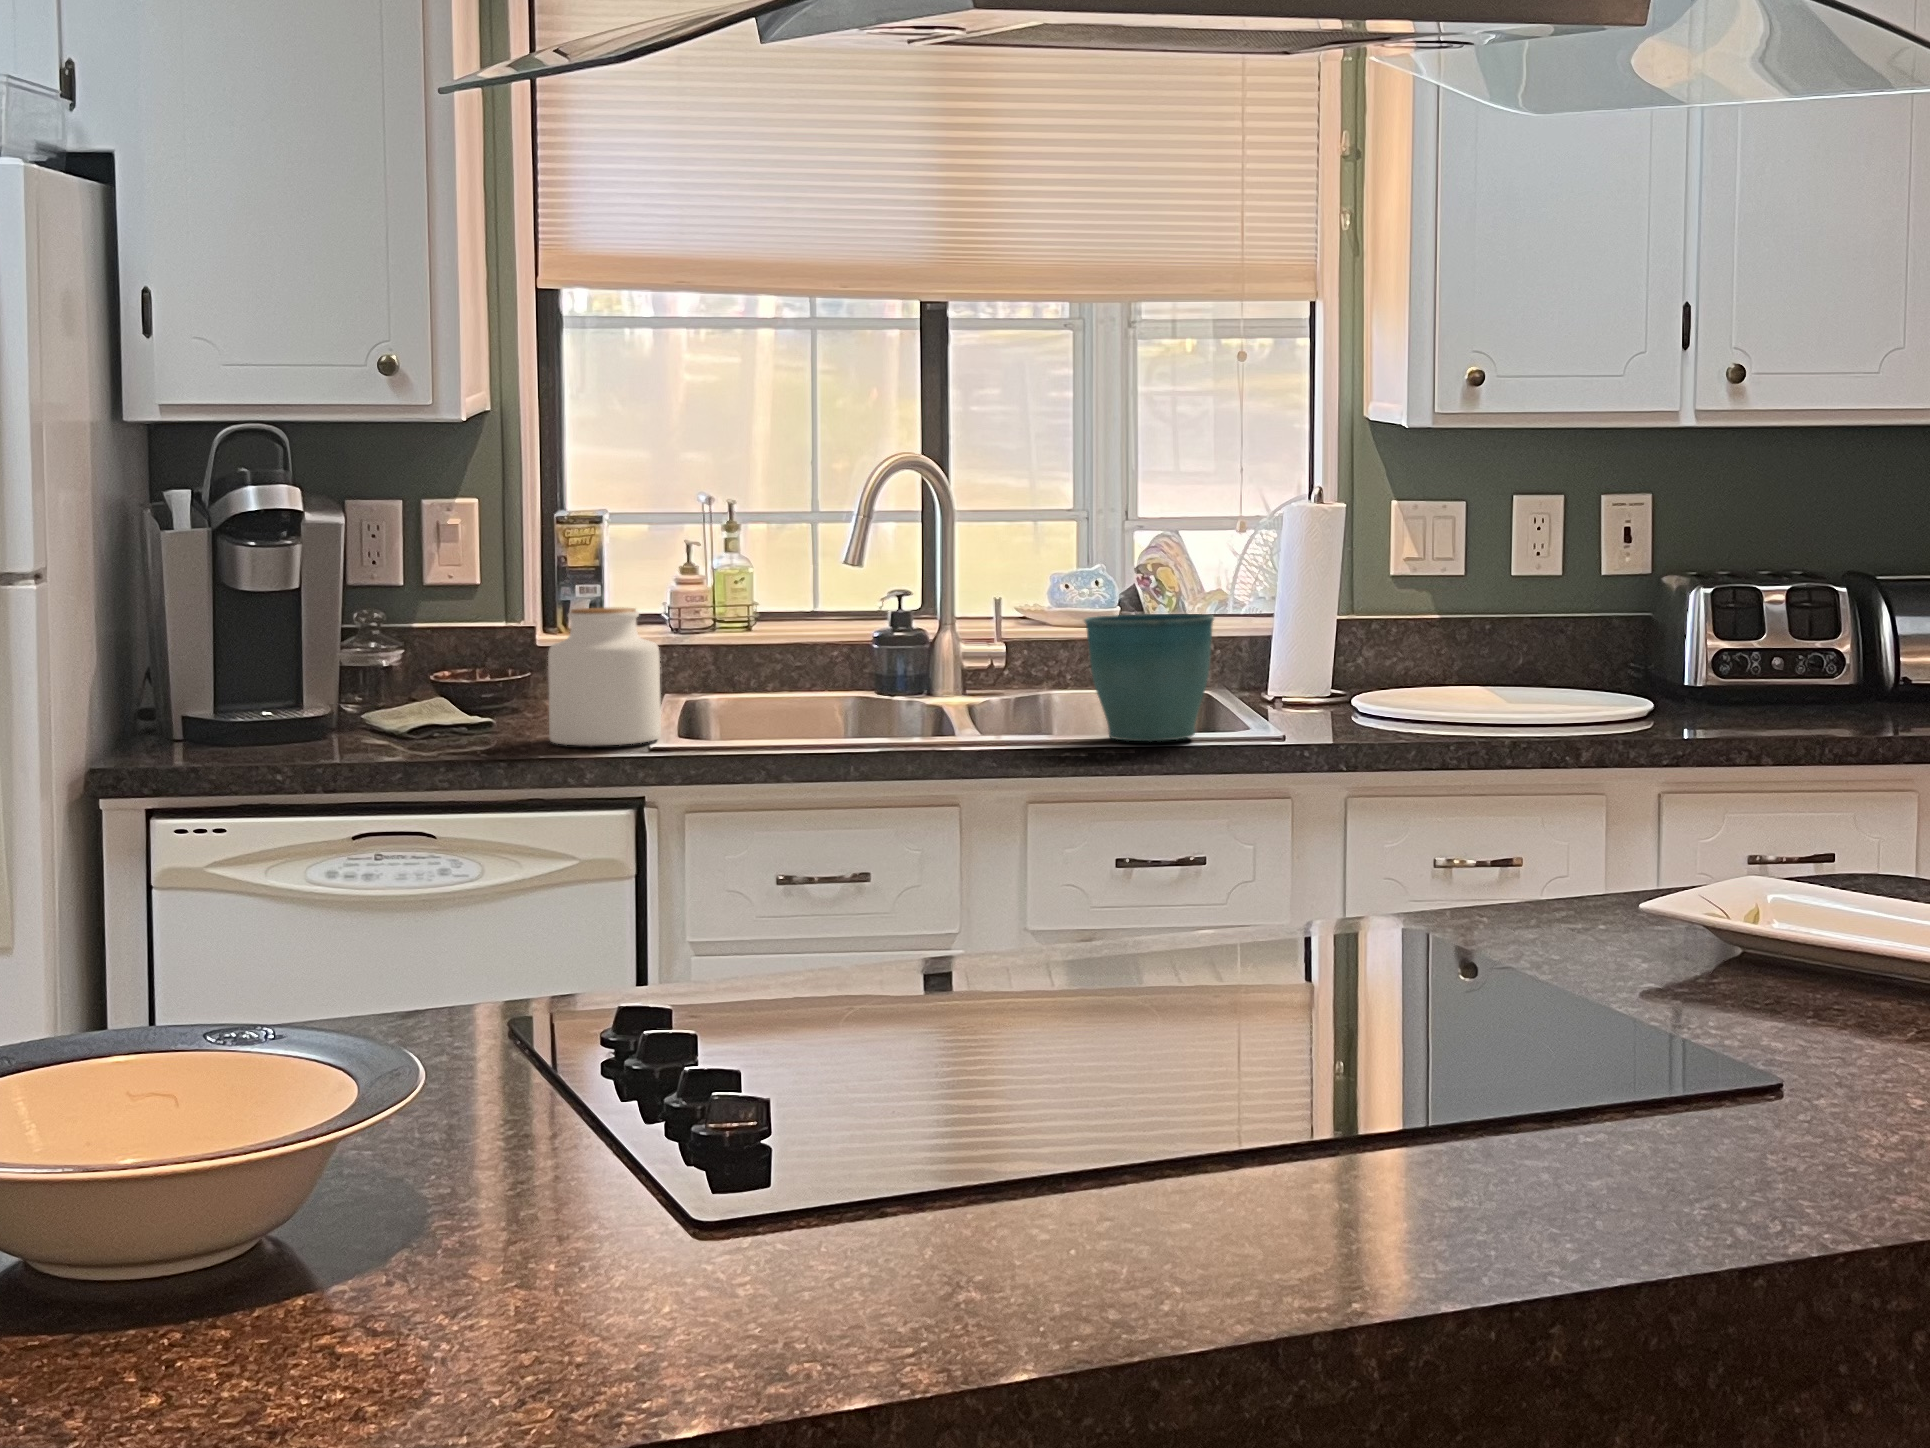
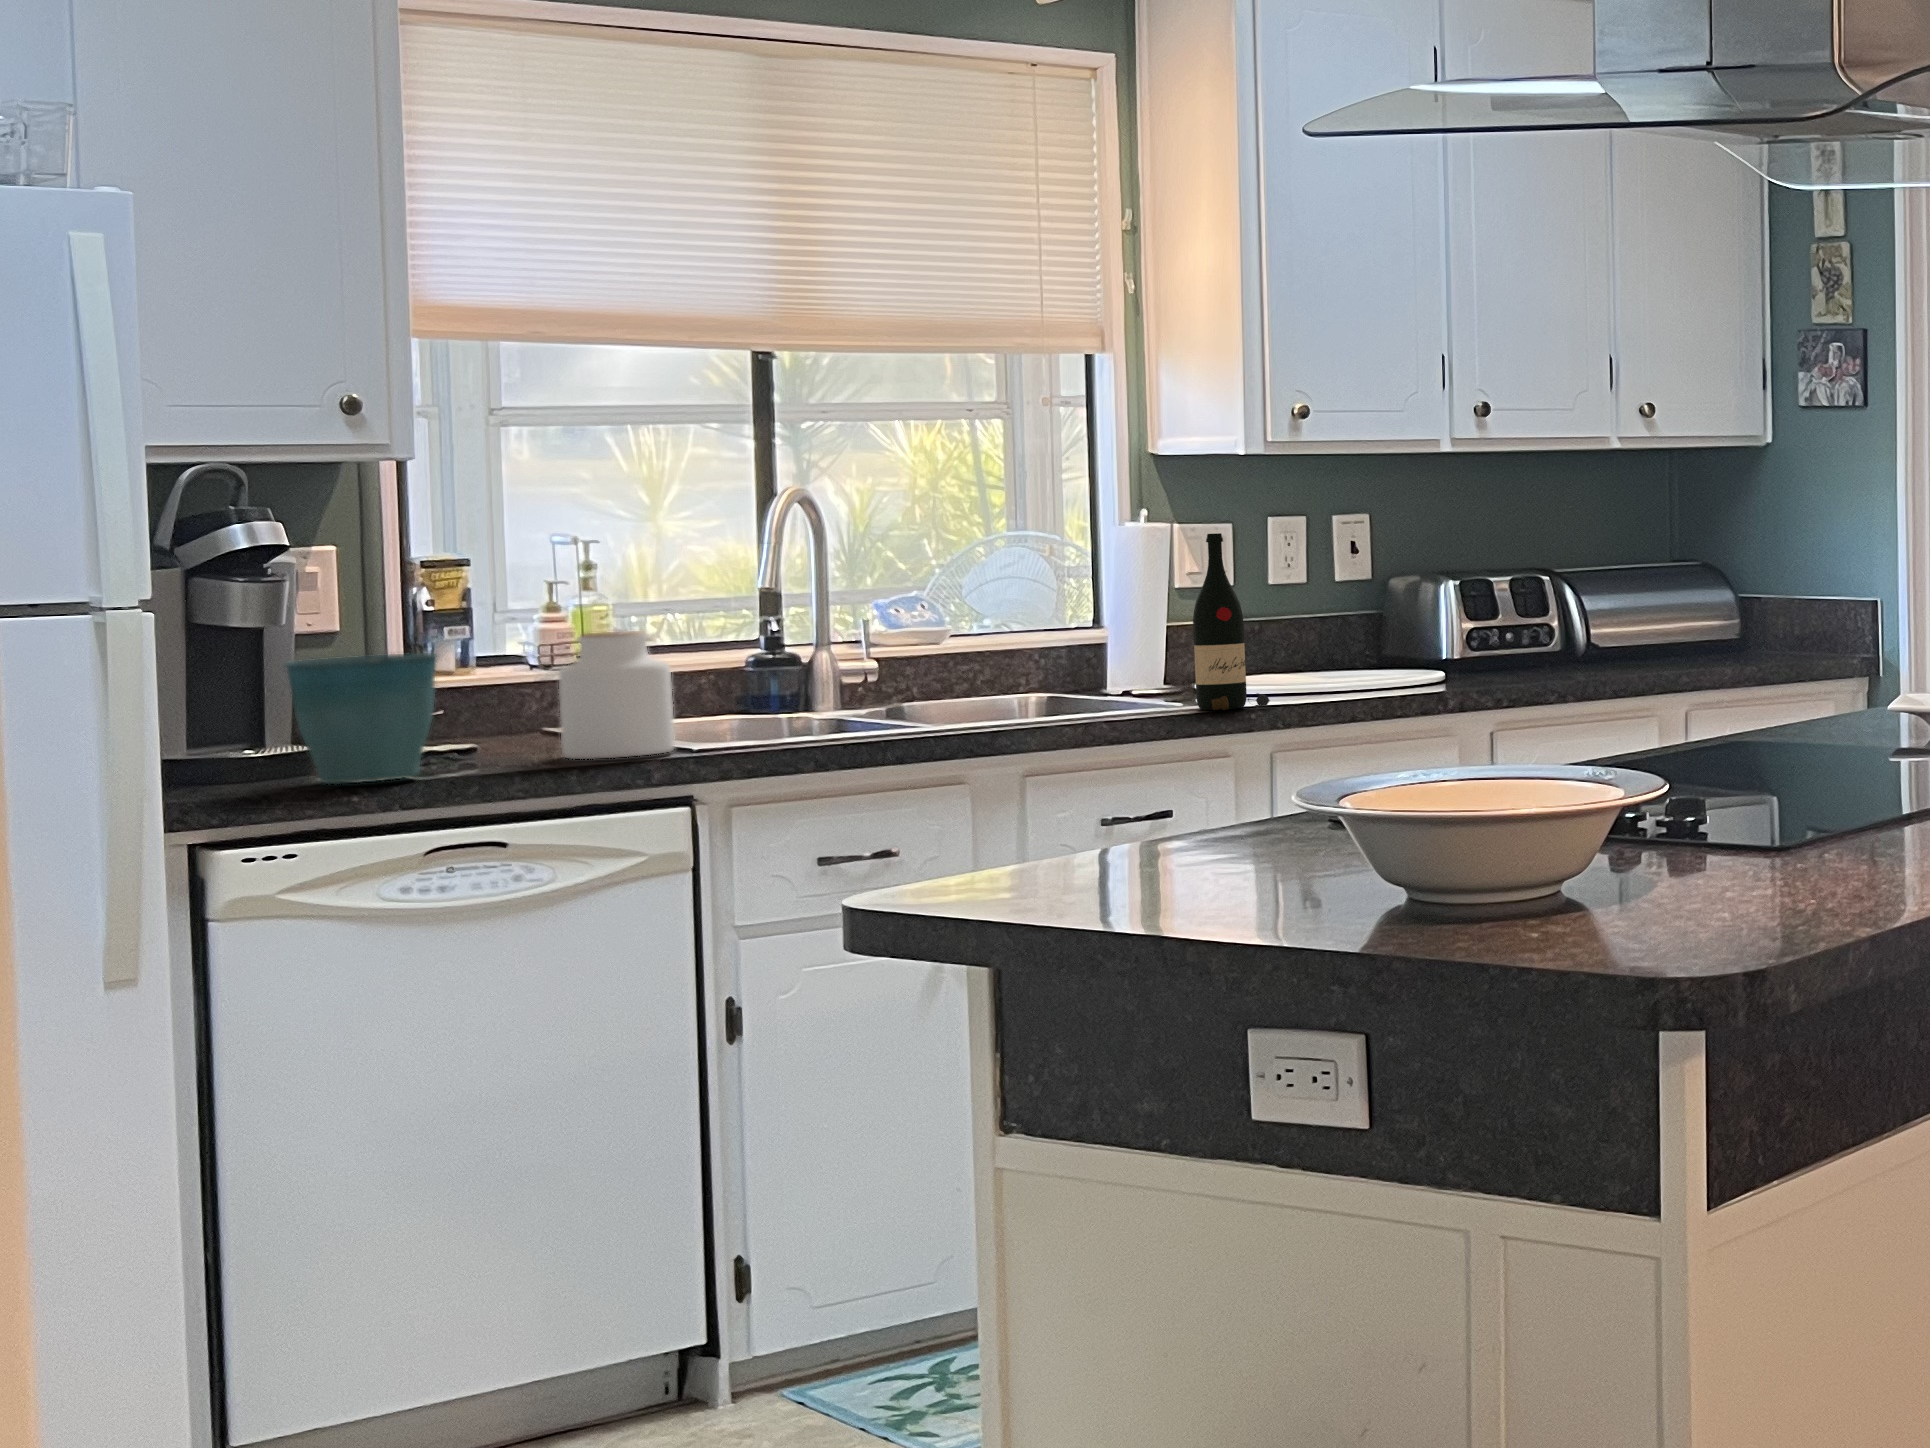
wine bottle: none [1275,520,1354,735] -> present [1193,533,1270,710]
flower pot: present [1085,614,1214,742] -> present [285,653,436,784]

